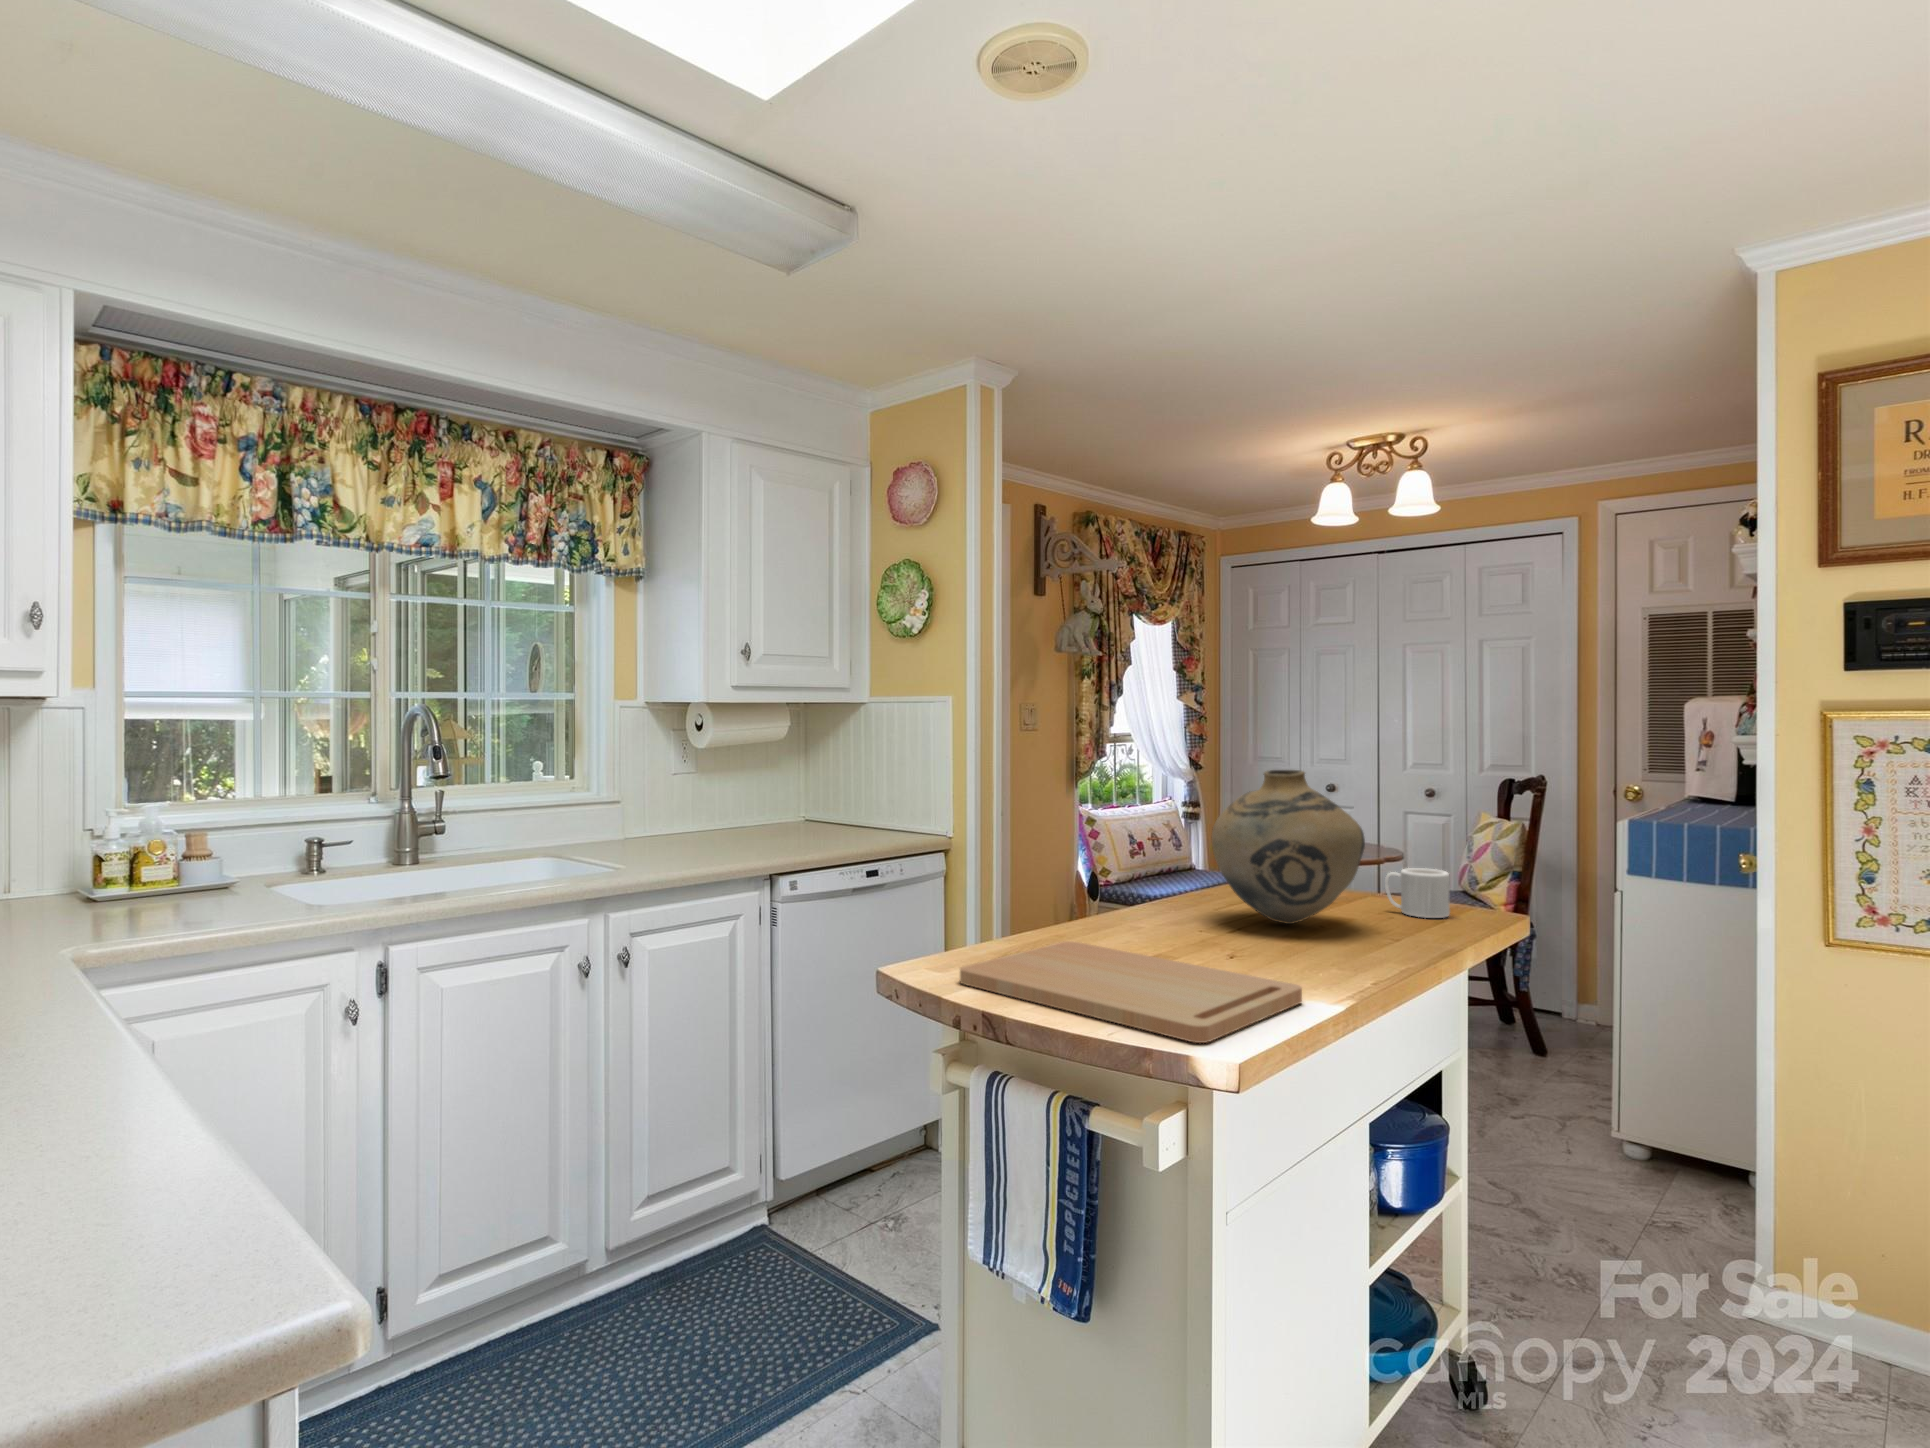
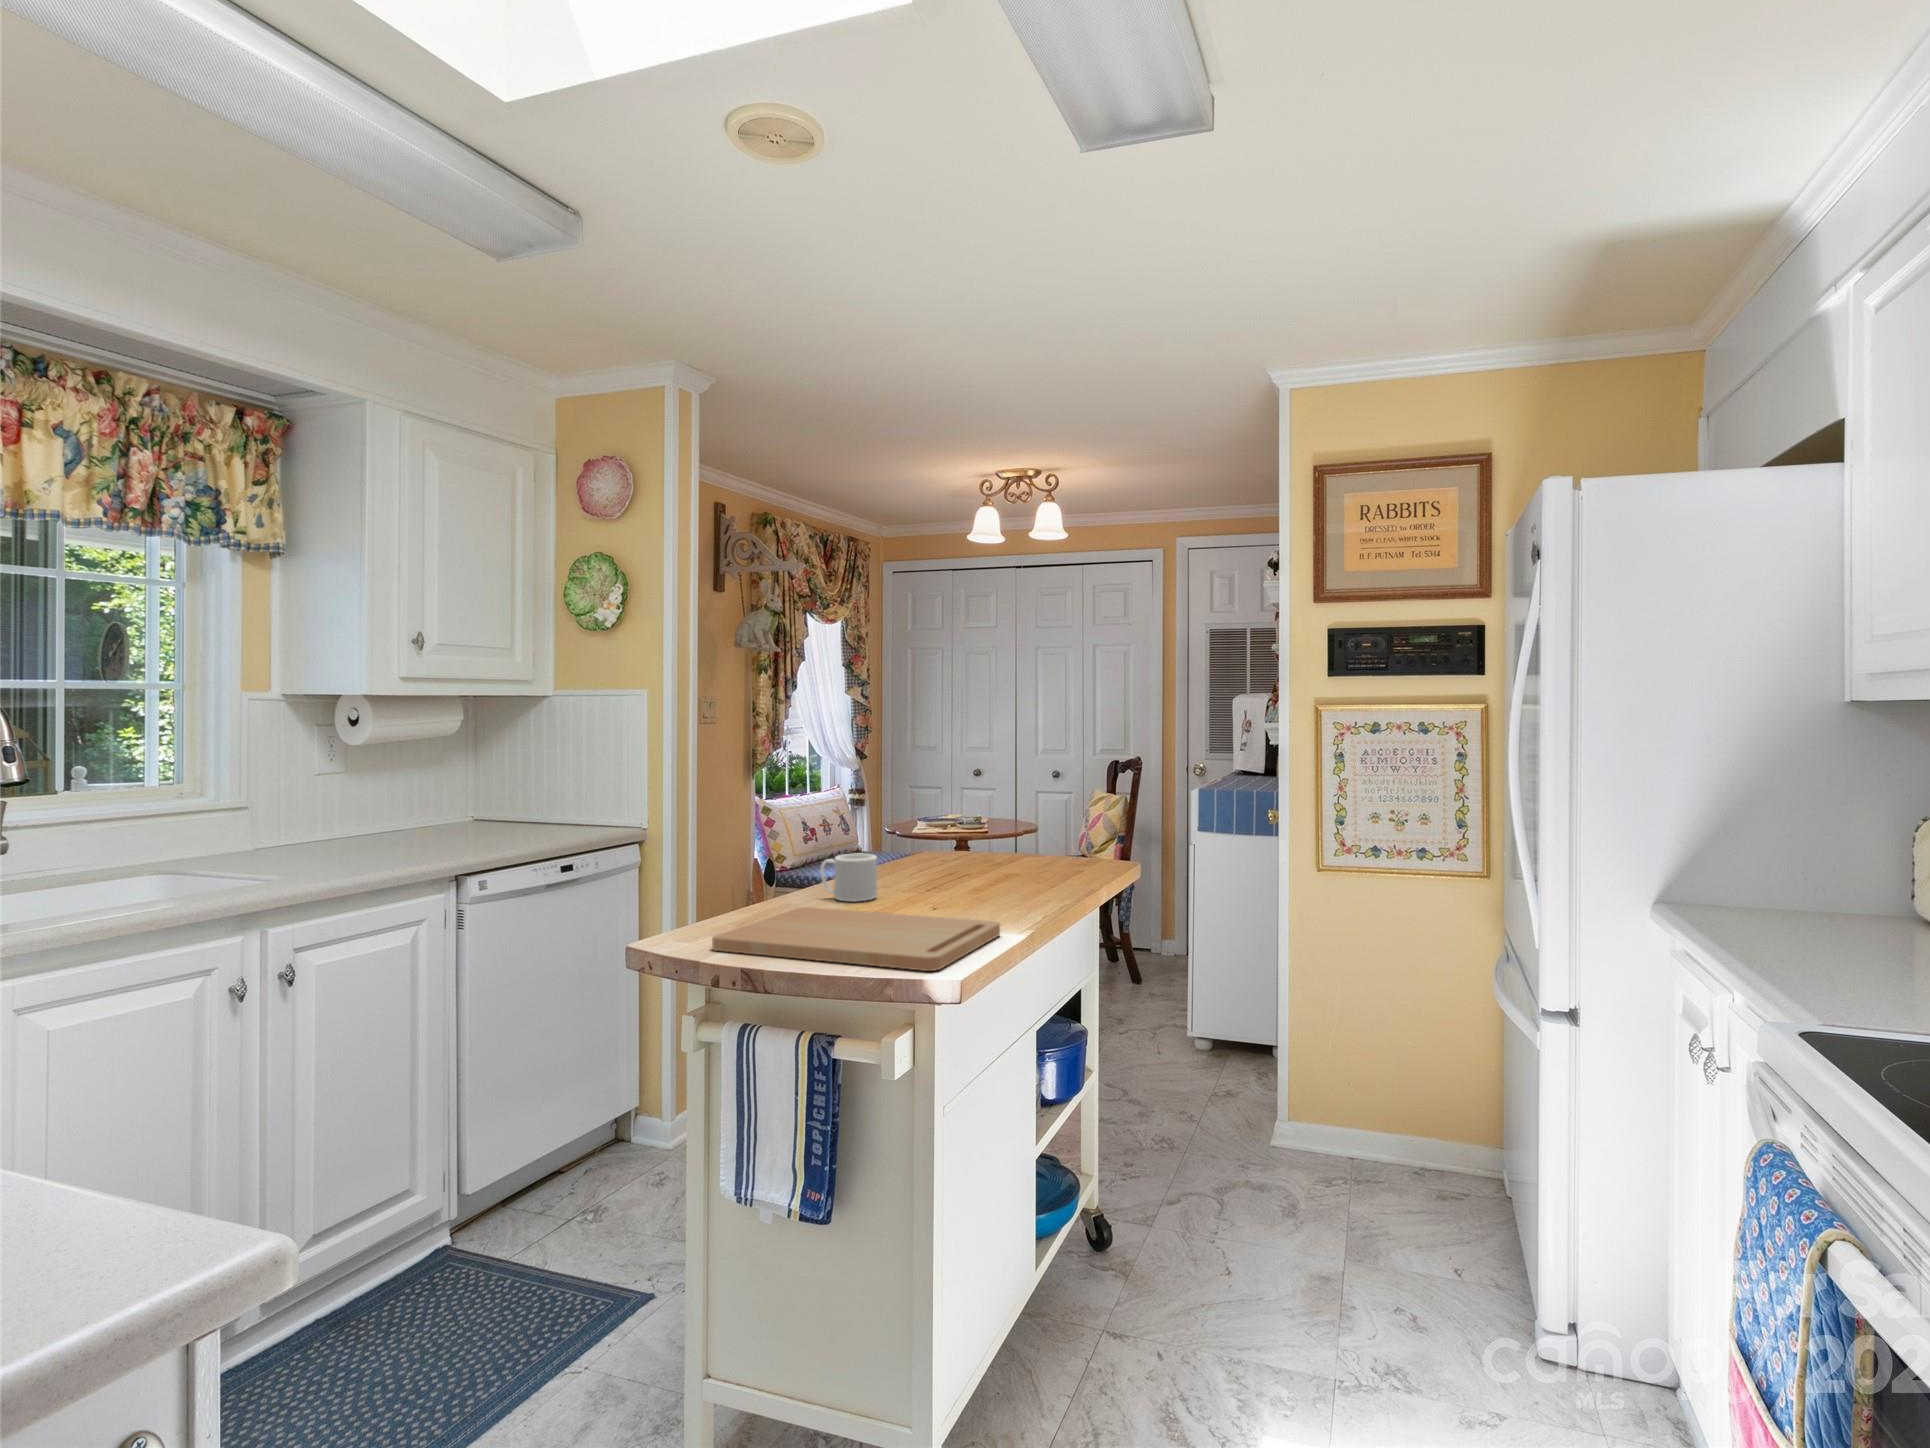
vase: present [1212,770,1365,924] -> none [912,752,1032,880]
mug: present [1385,868,1450,918] -> present [821,854,877,901]

